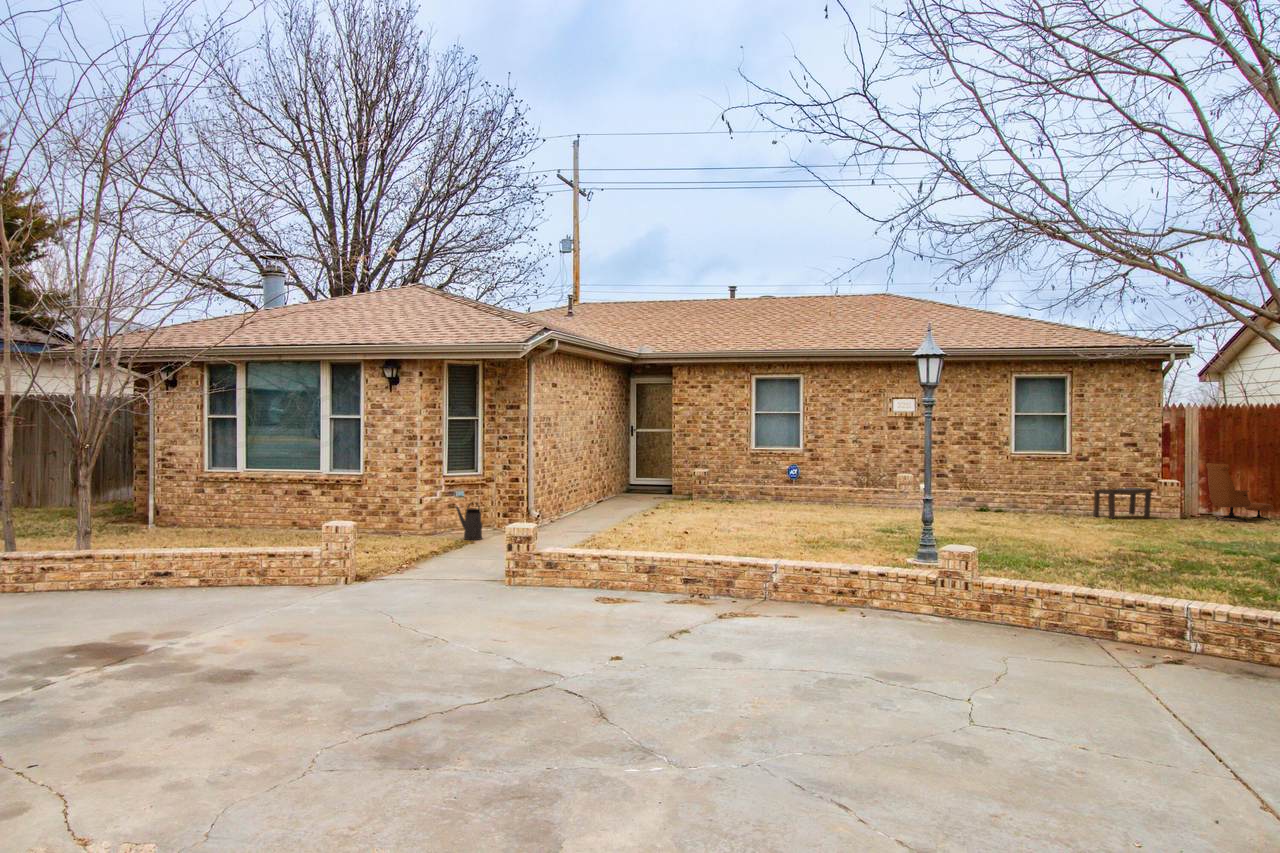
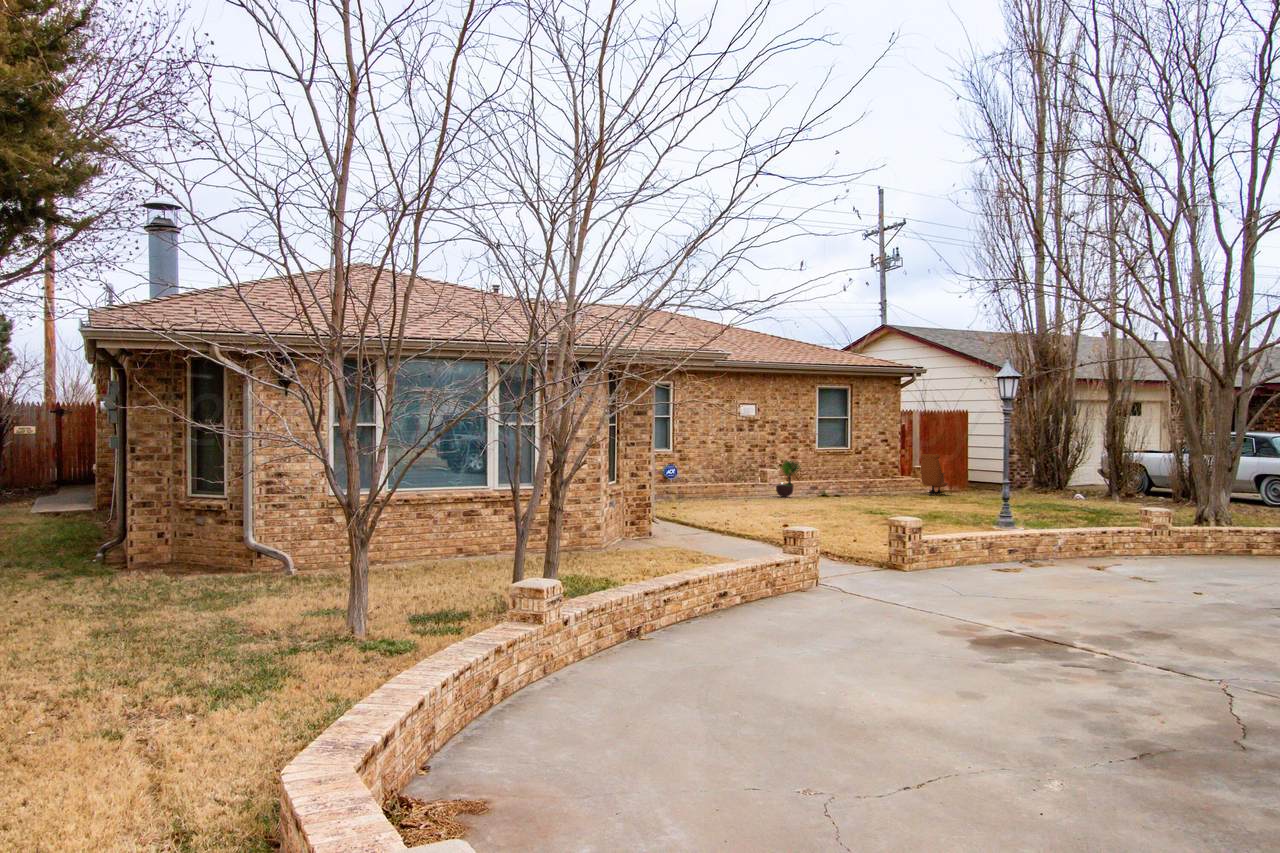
potted tree: none [943,460,973,507] -> present [776,461,800,497]
bench: present [1093,488,1152,519] -> none [876,474,904,499]
watering can: present [456,503,483,540] -> none [607,511,655,551]

